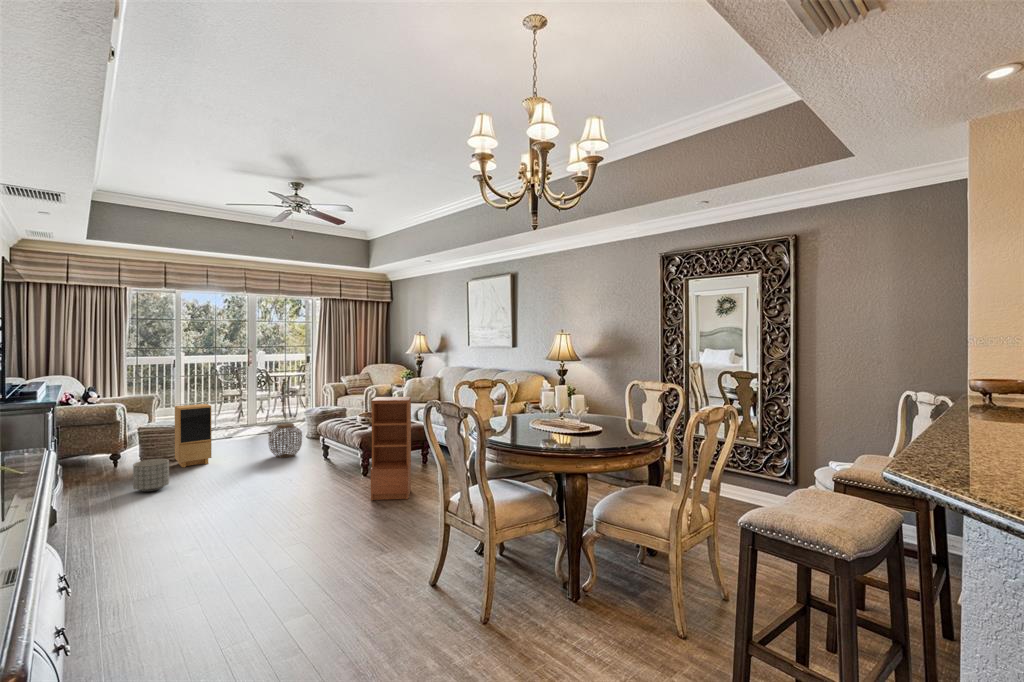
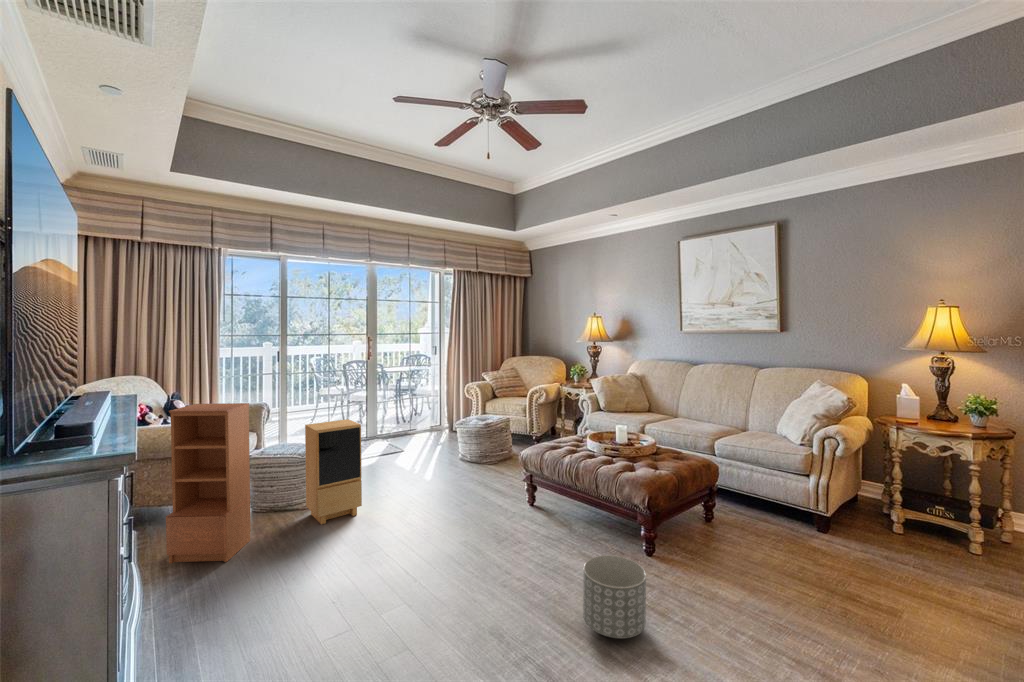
bookcase: present [371,397,411,500] -> present [166,403,251,564]
woven basket: present [269,423,302,458] -> none [439,447,485,502]
planter: present [133,459,169,492] -> present [583,555,646,639]

